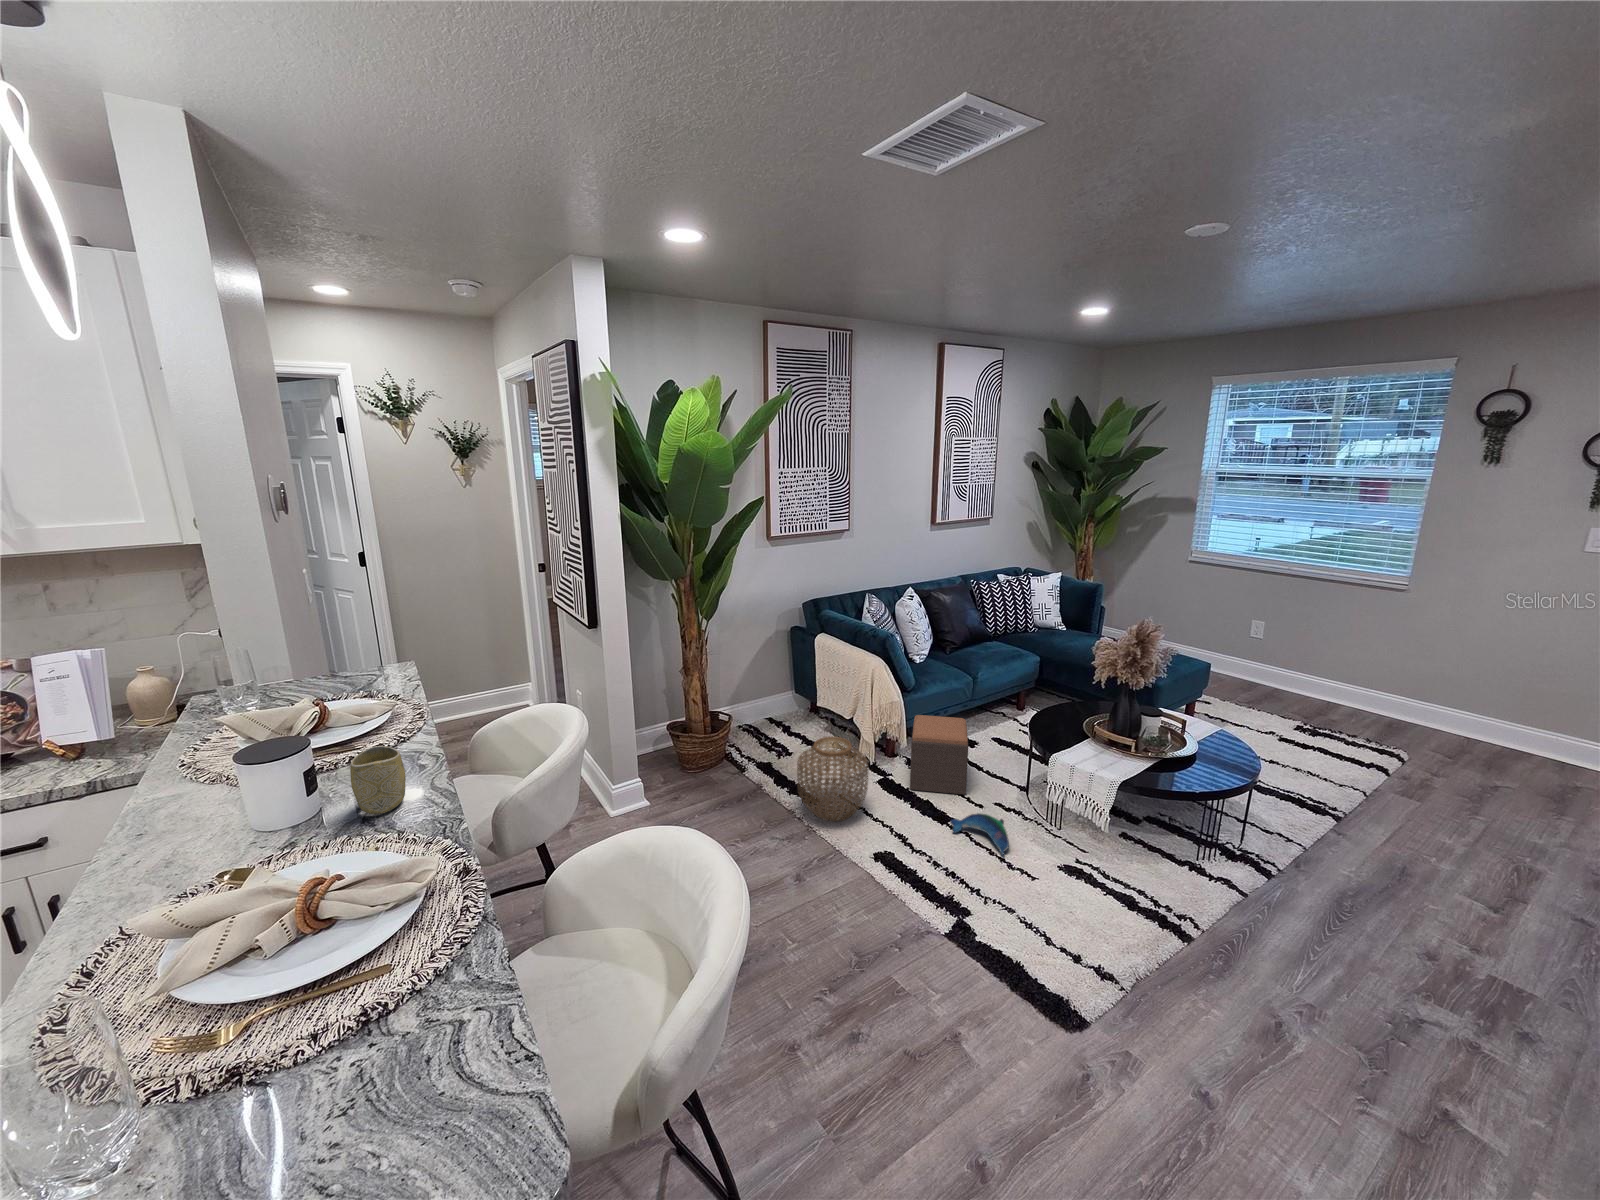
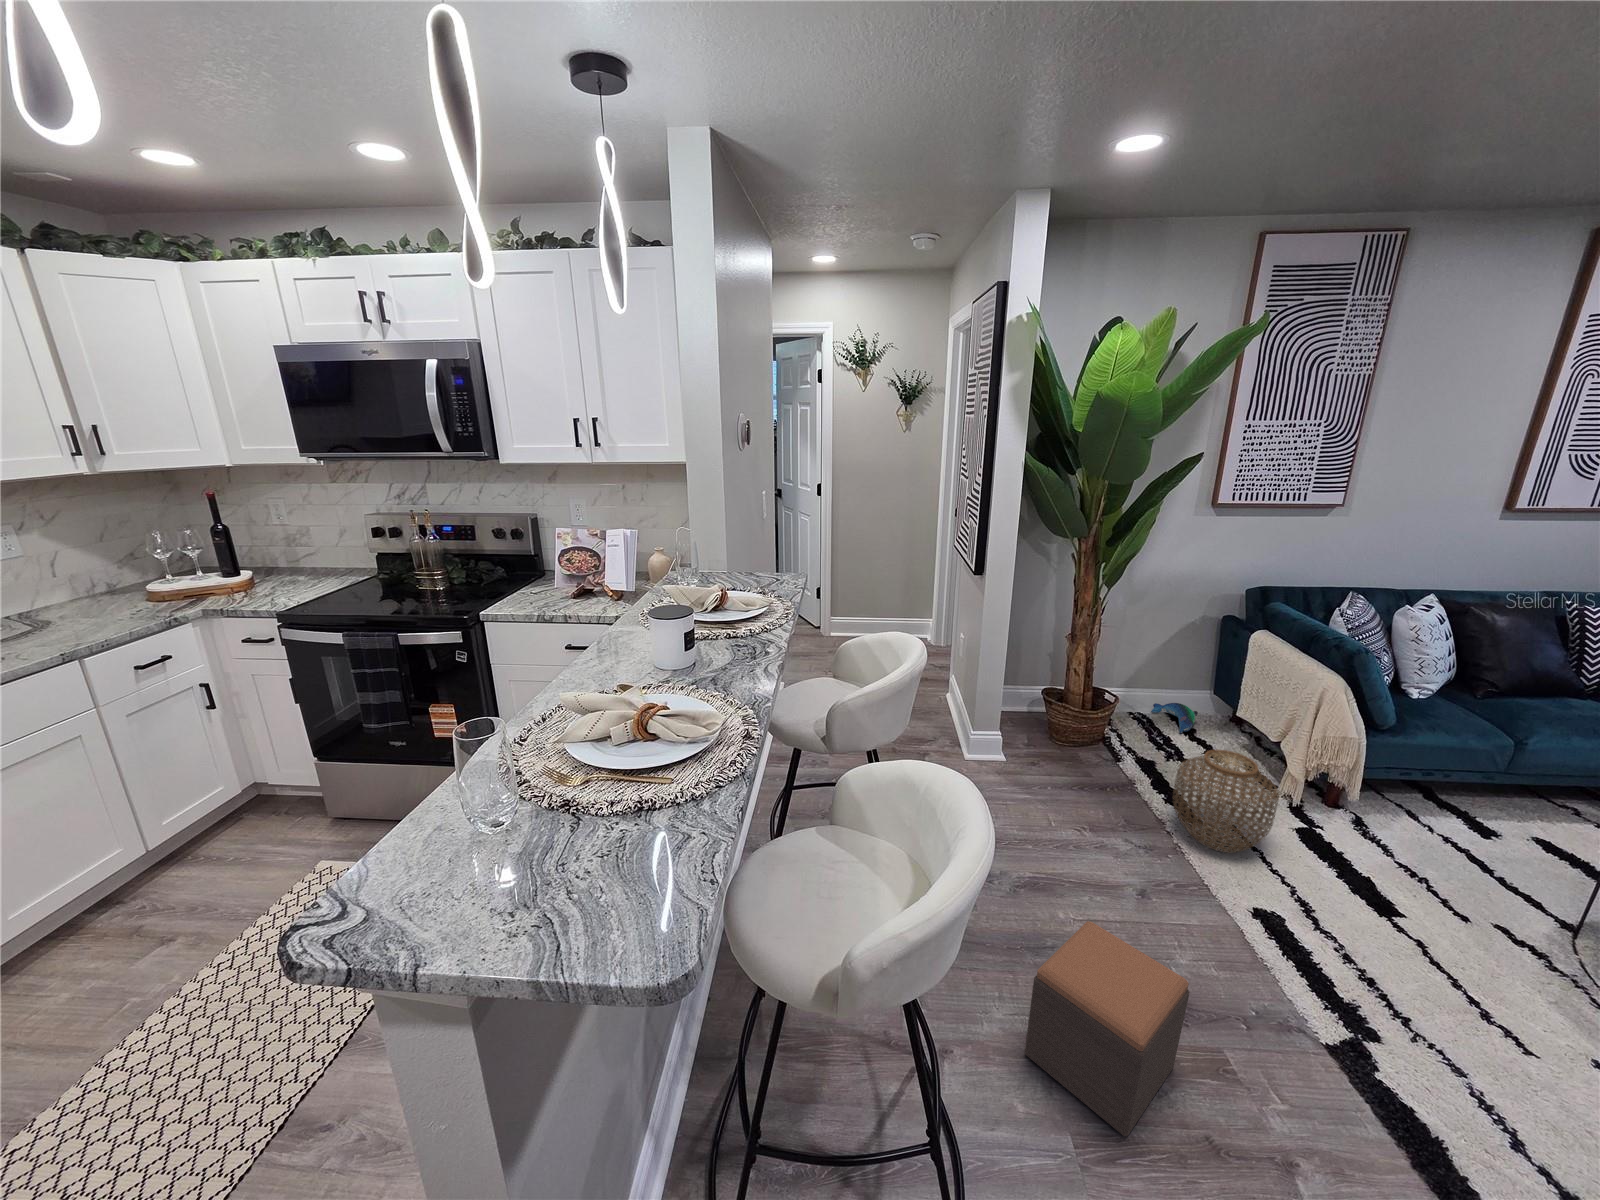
footstool: present [910,715,968,795] -> present [1025,921,1190,1136]
cup: present [350,746,406,814] -> none [711,623,748,675]
plush toy: present [950,813,1009,855] -> present [1151,703,1198,733]

